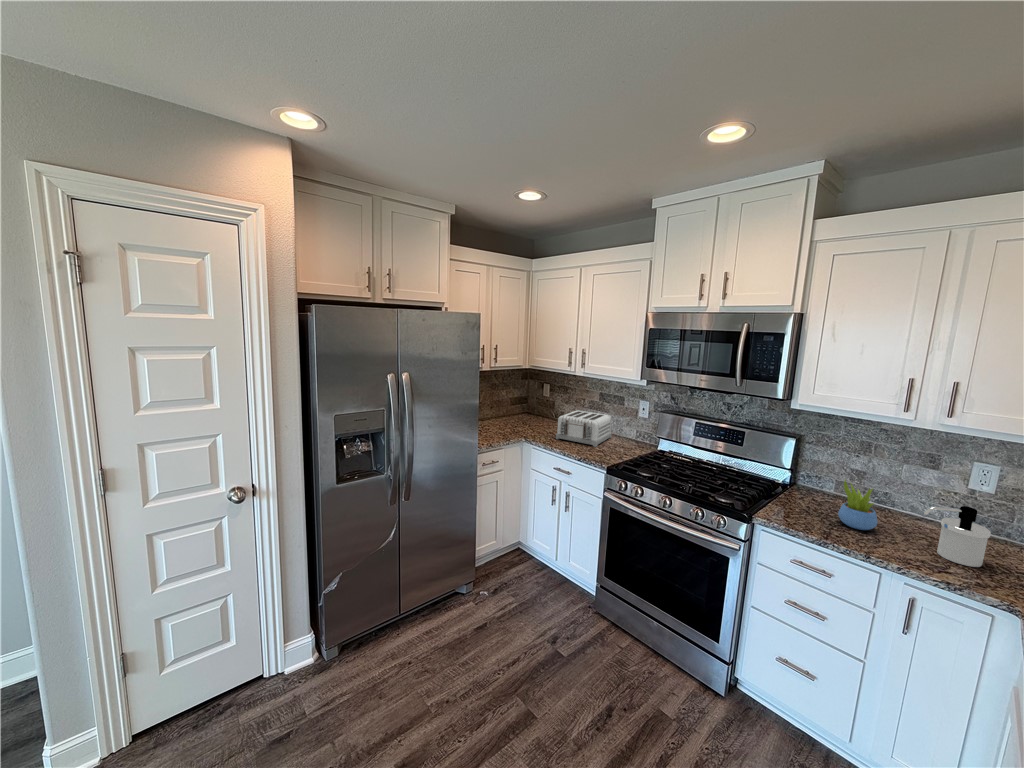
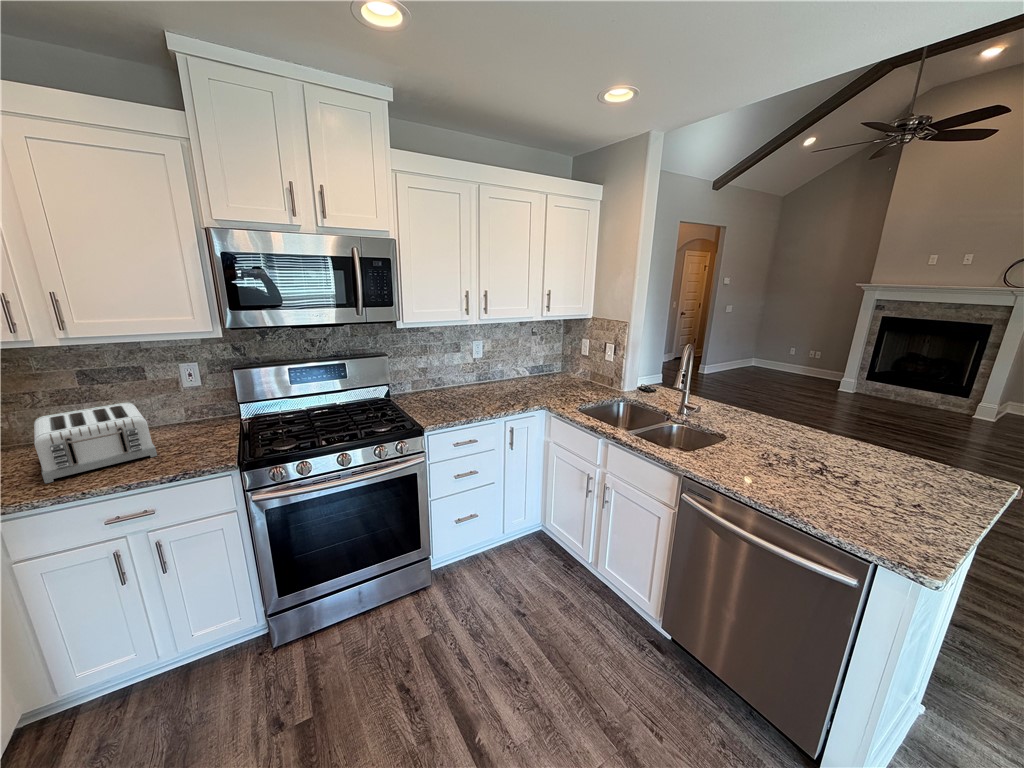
succulent plant: present [838,479,878,530] -> none [447,373,469,406]
soap dispenser: present [924,506,991,567] -> none [492,366,512,400]

